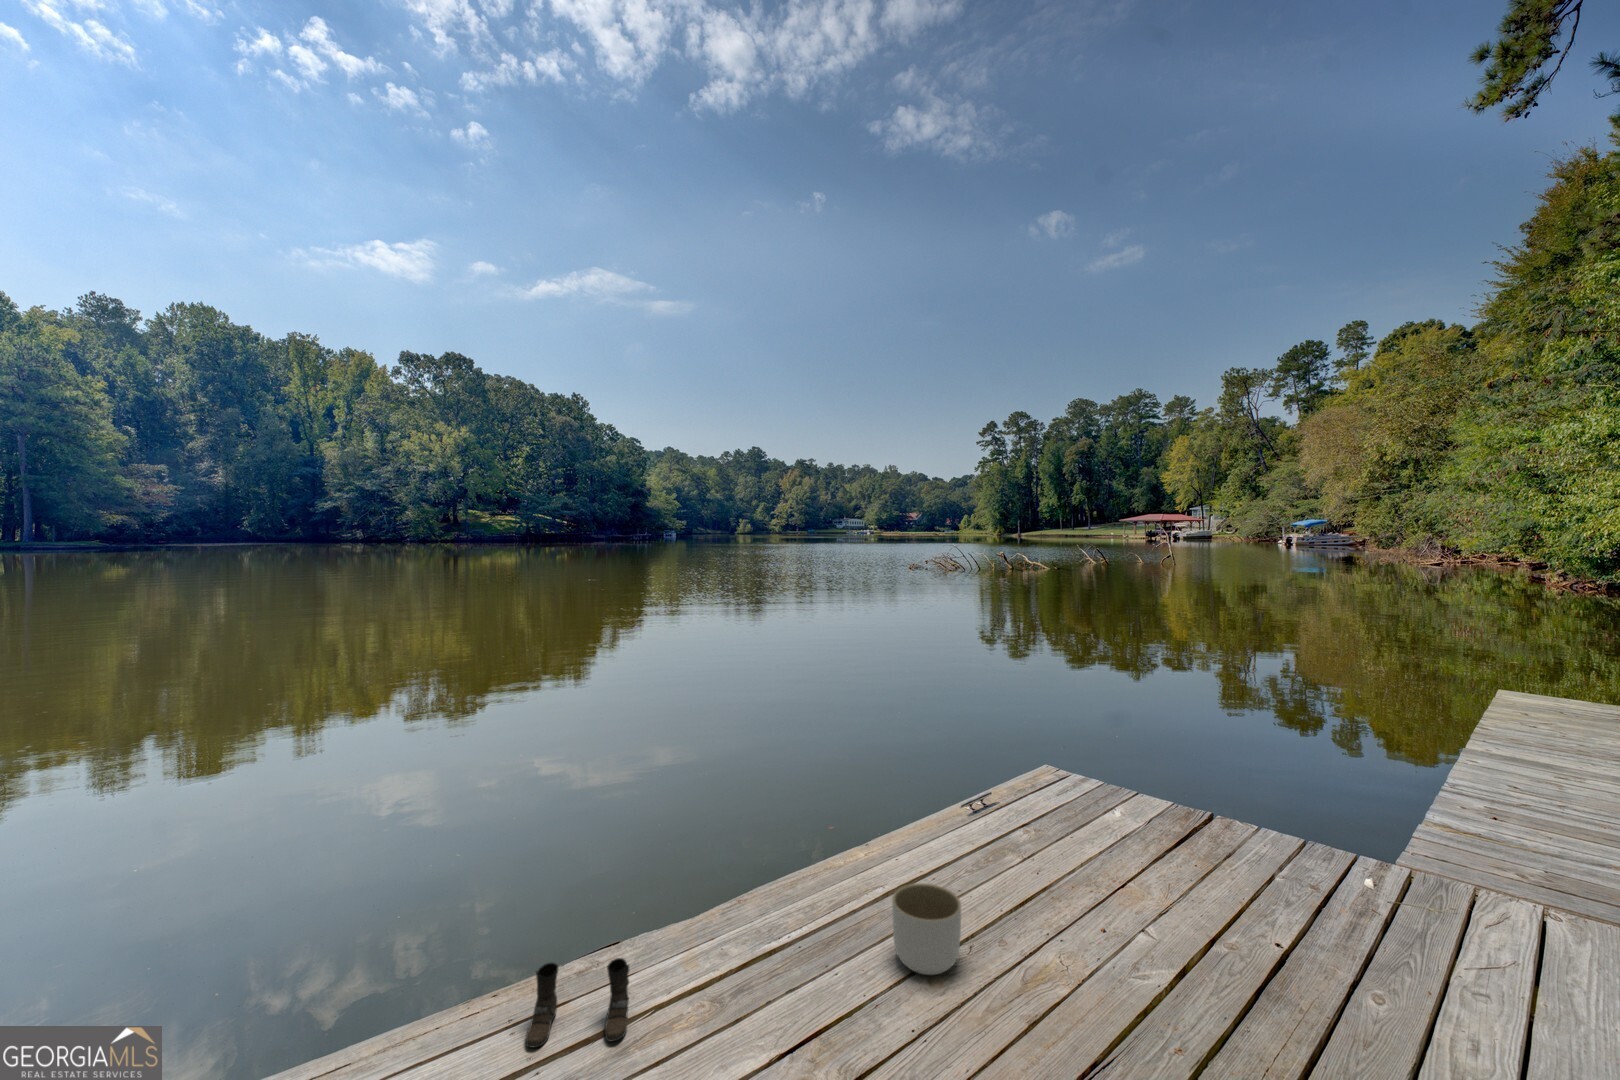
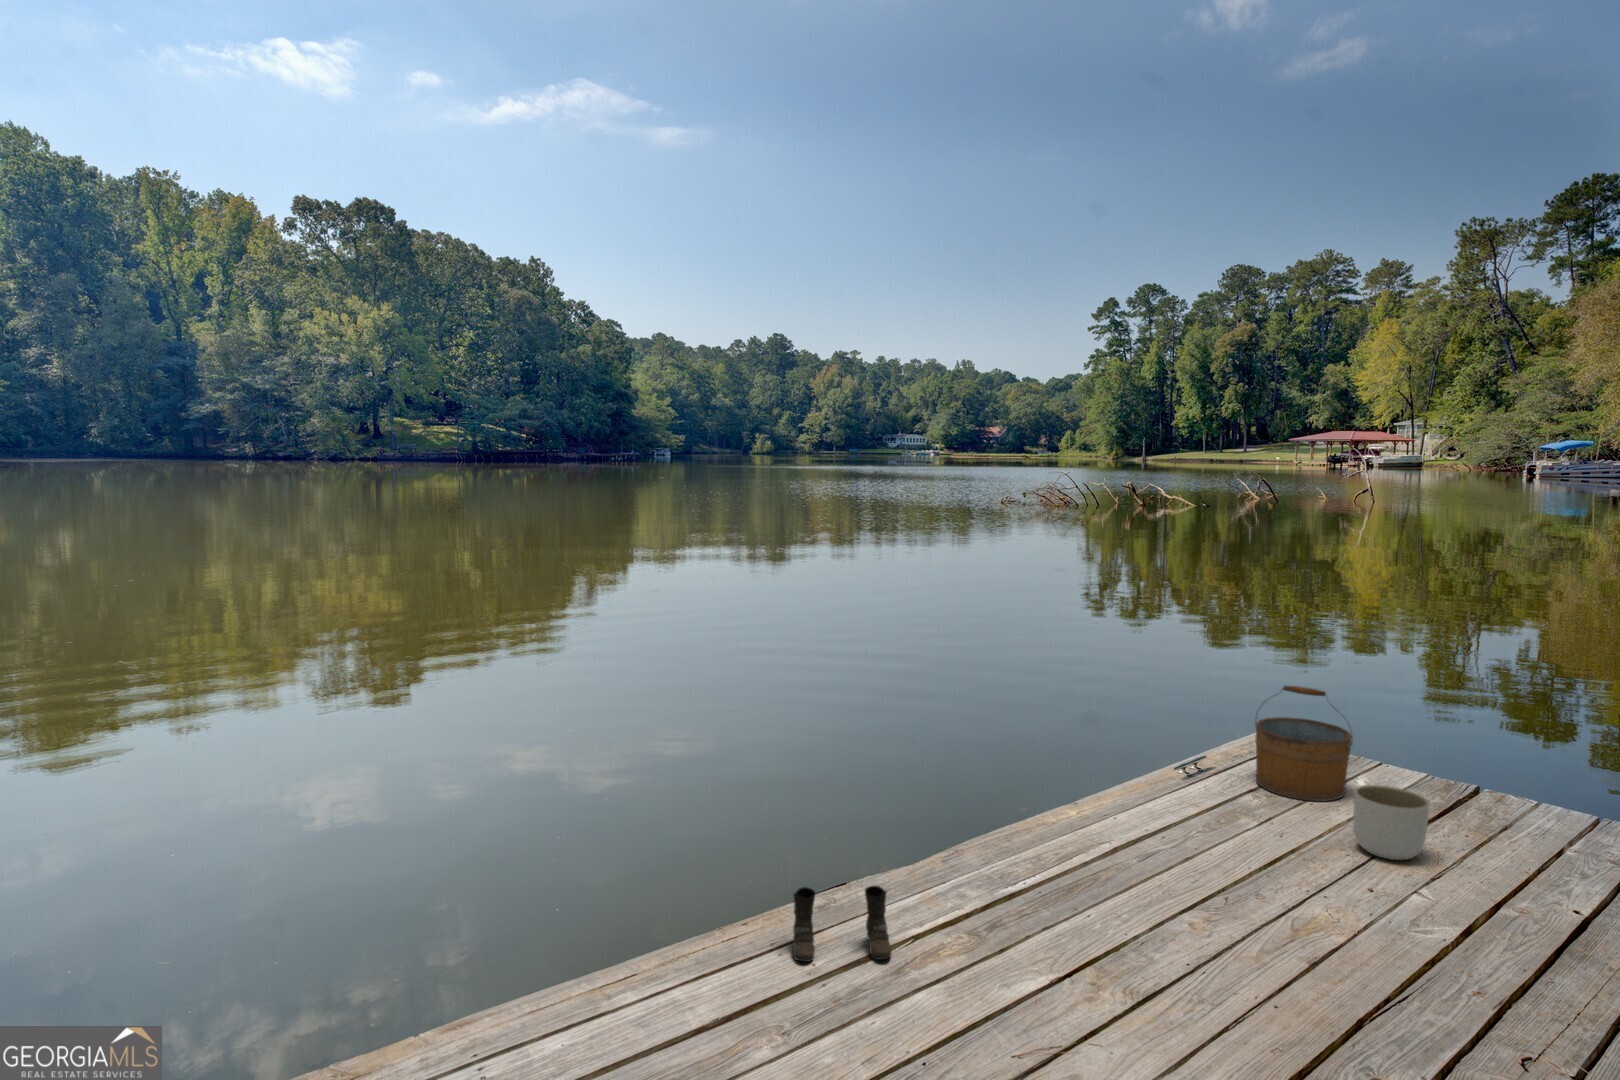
bucket: none [1026,731,1102,832] -> present [1255,686,1353,801]
planter: present [892,883,961,975] -> present [1353,785,1429,860]

